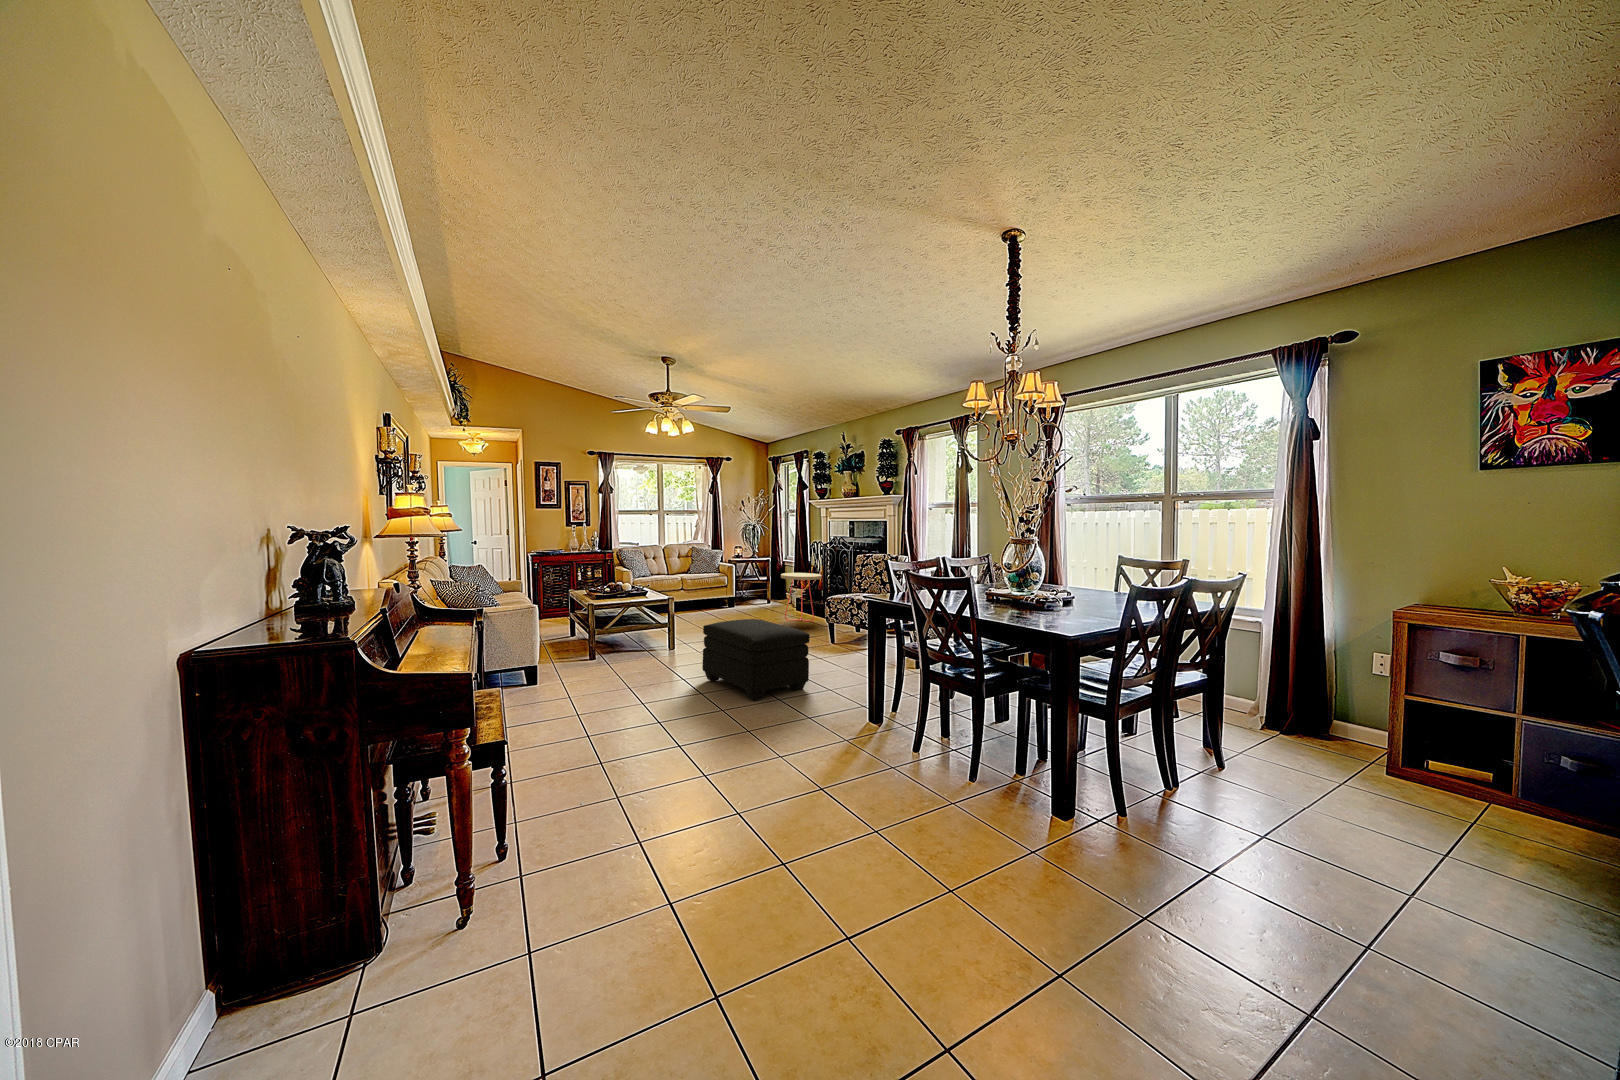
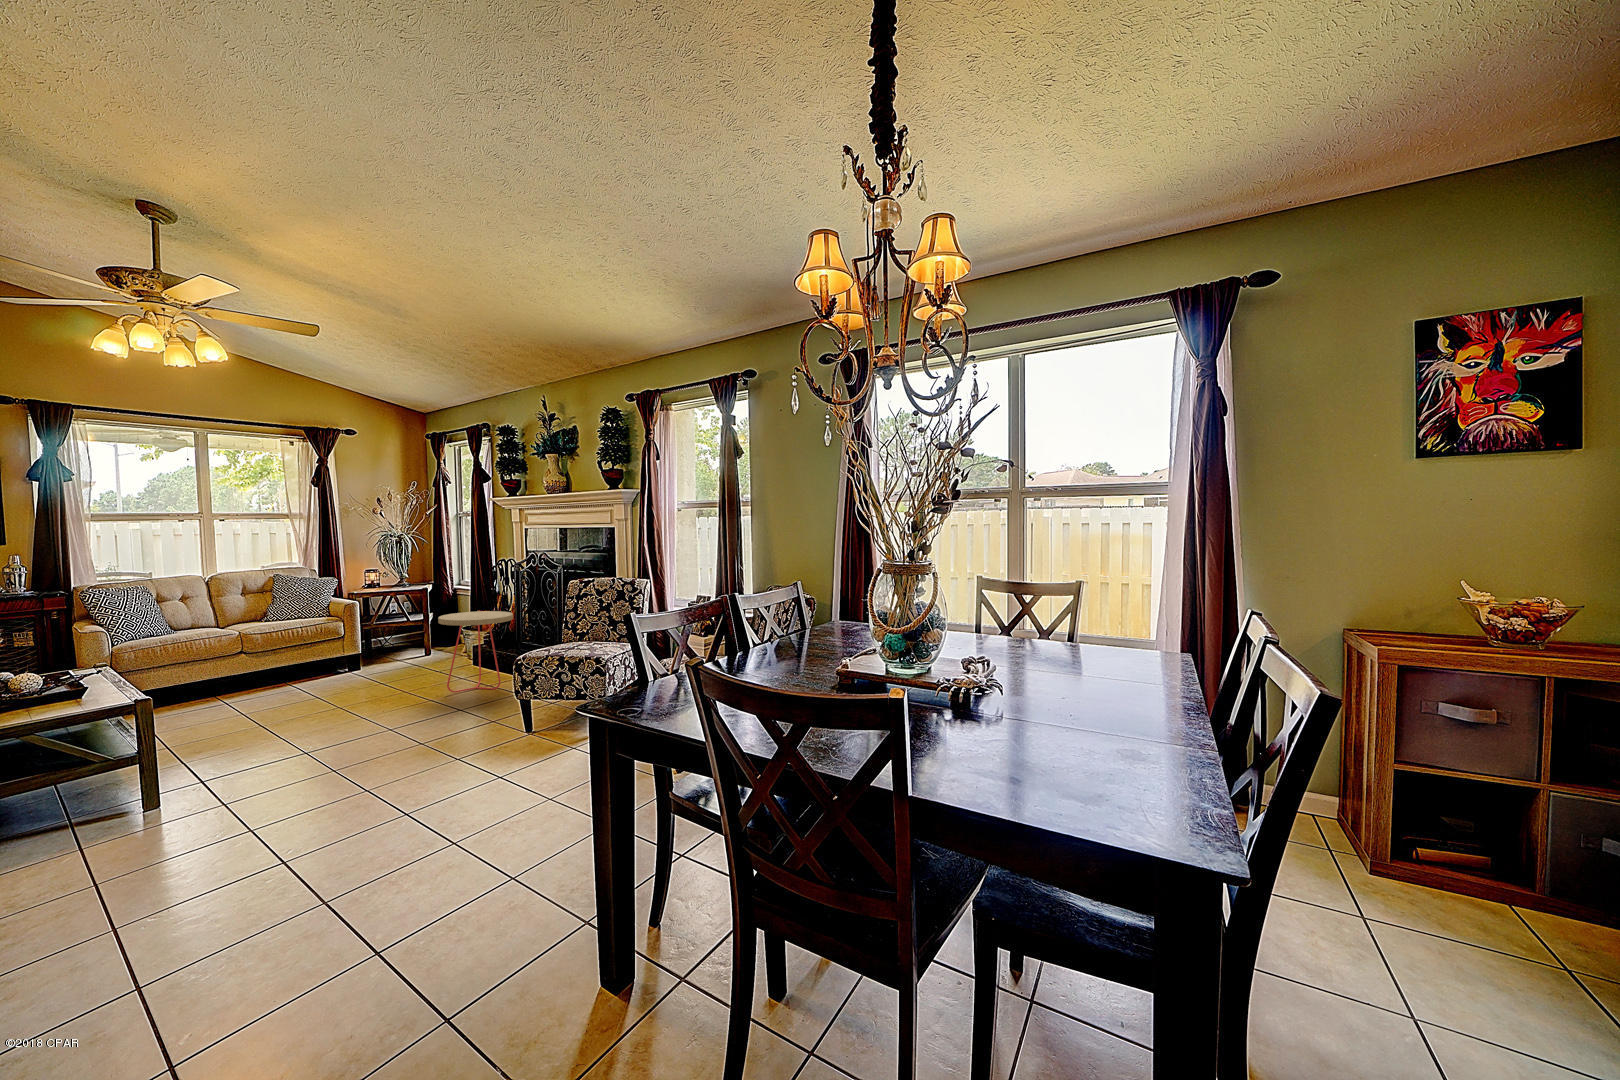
ottoman: present [703,619,810,701] -> none [183,736,461,961]

